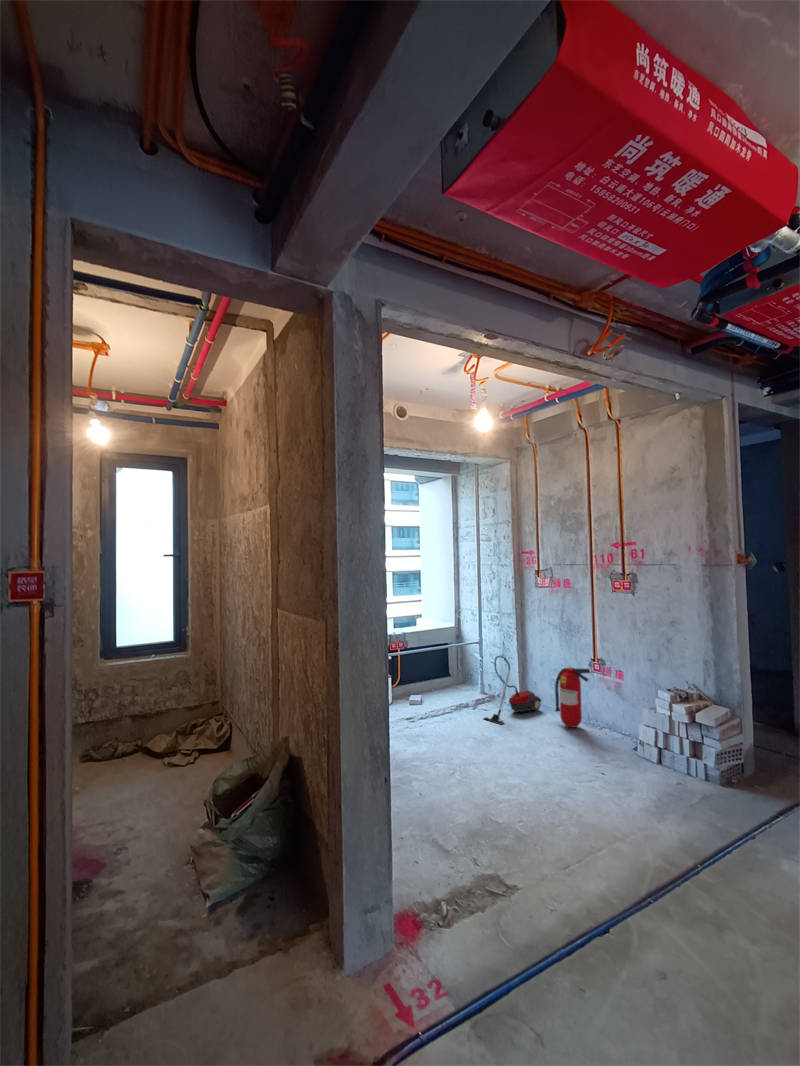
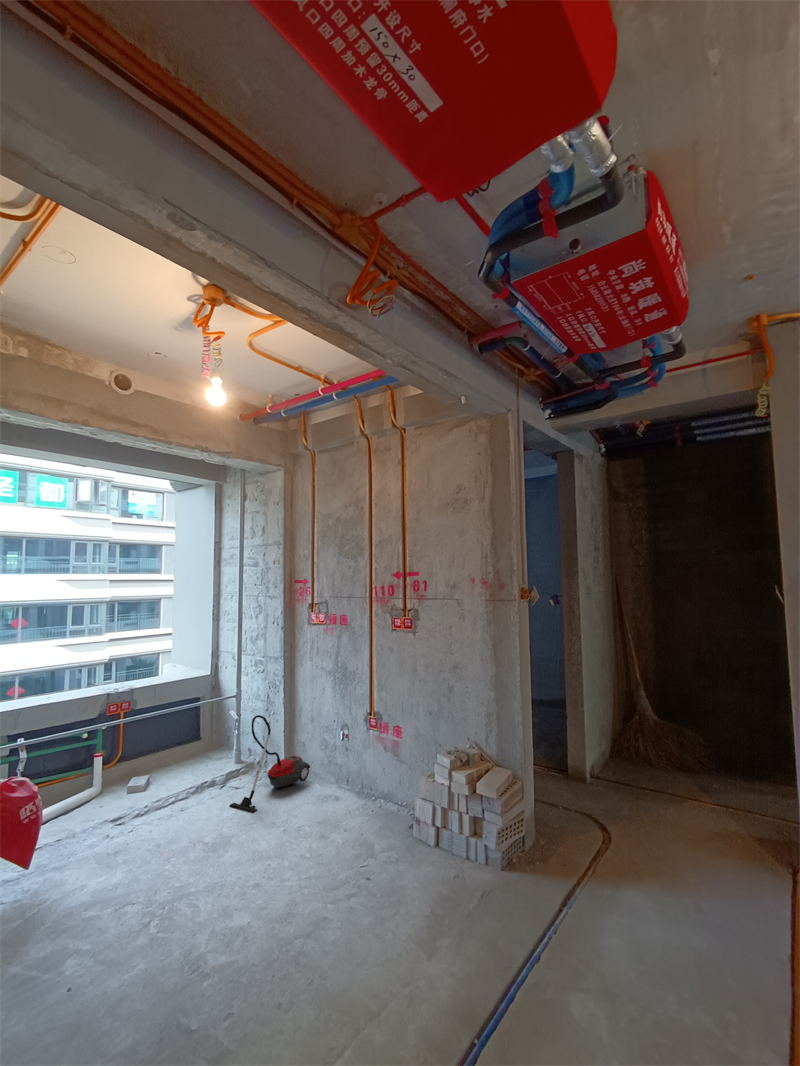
fire extinguisher: present [555,668,590,728] -> none [324,726,365,803]

